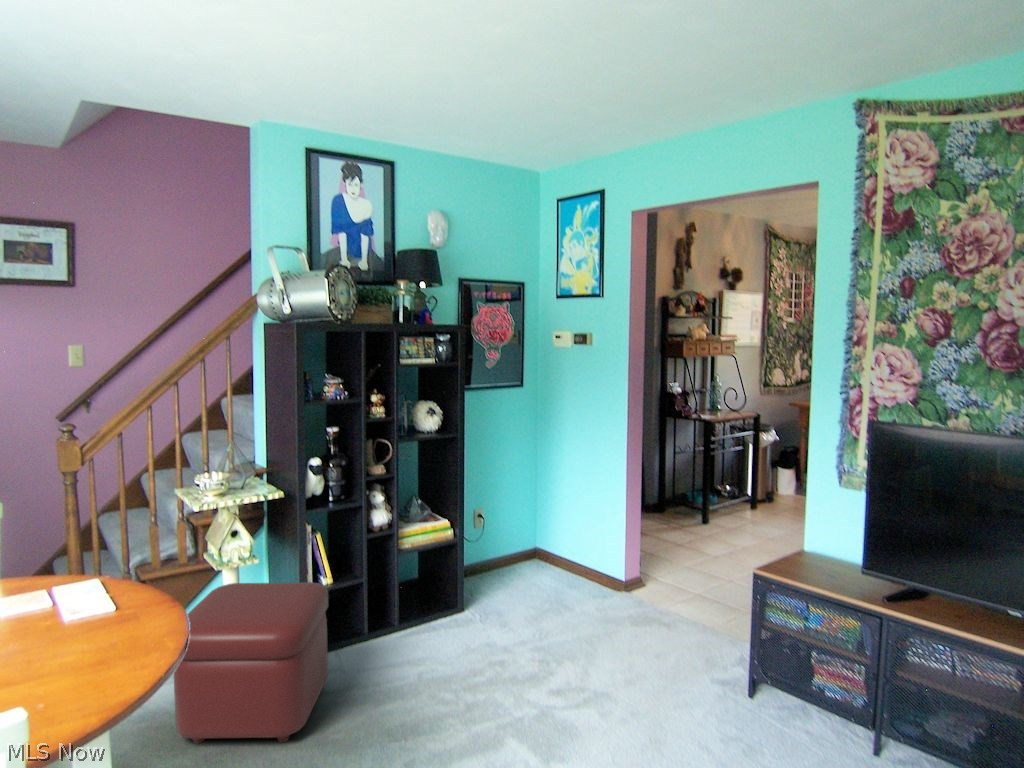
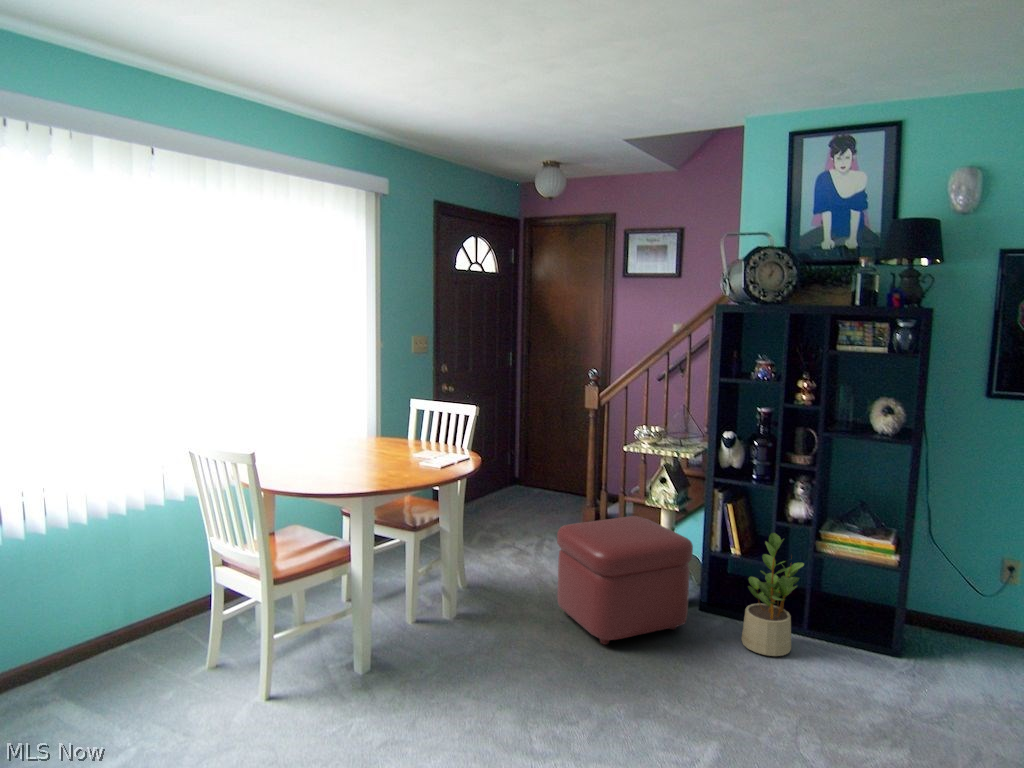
potted plant: none [365,543,423,664] -> present [741,533,804,656]

